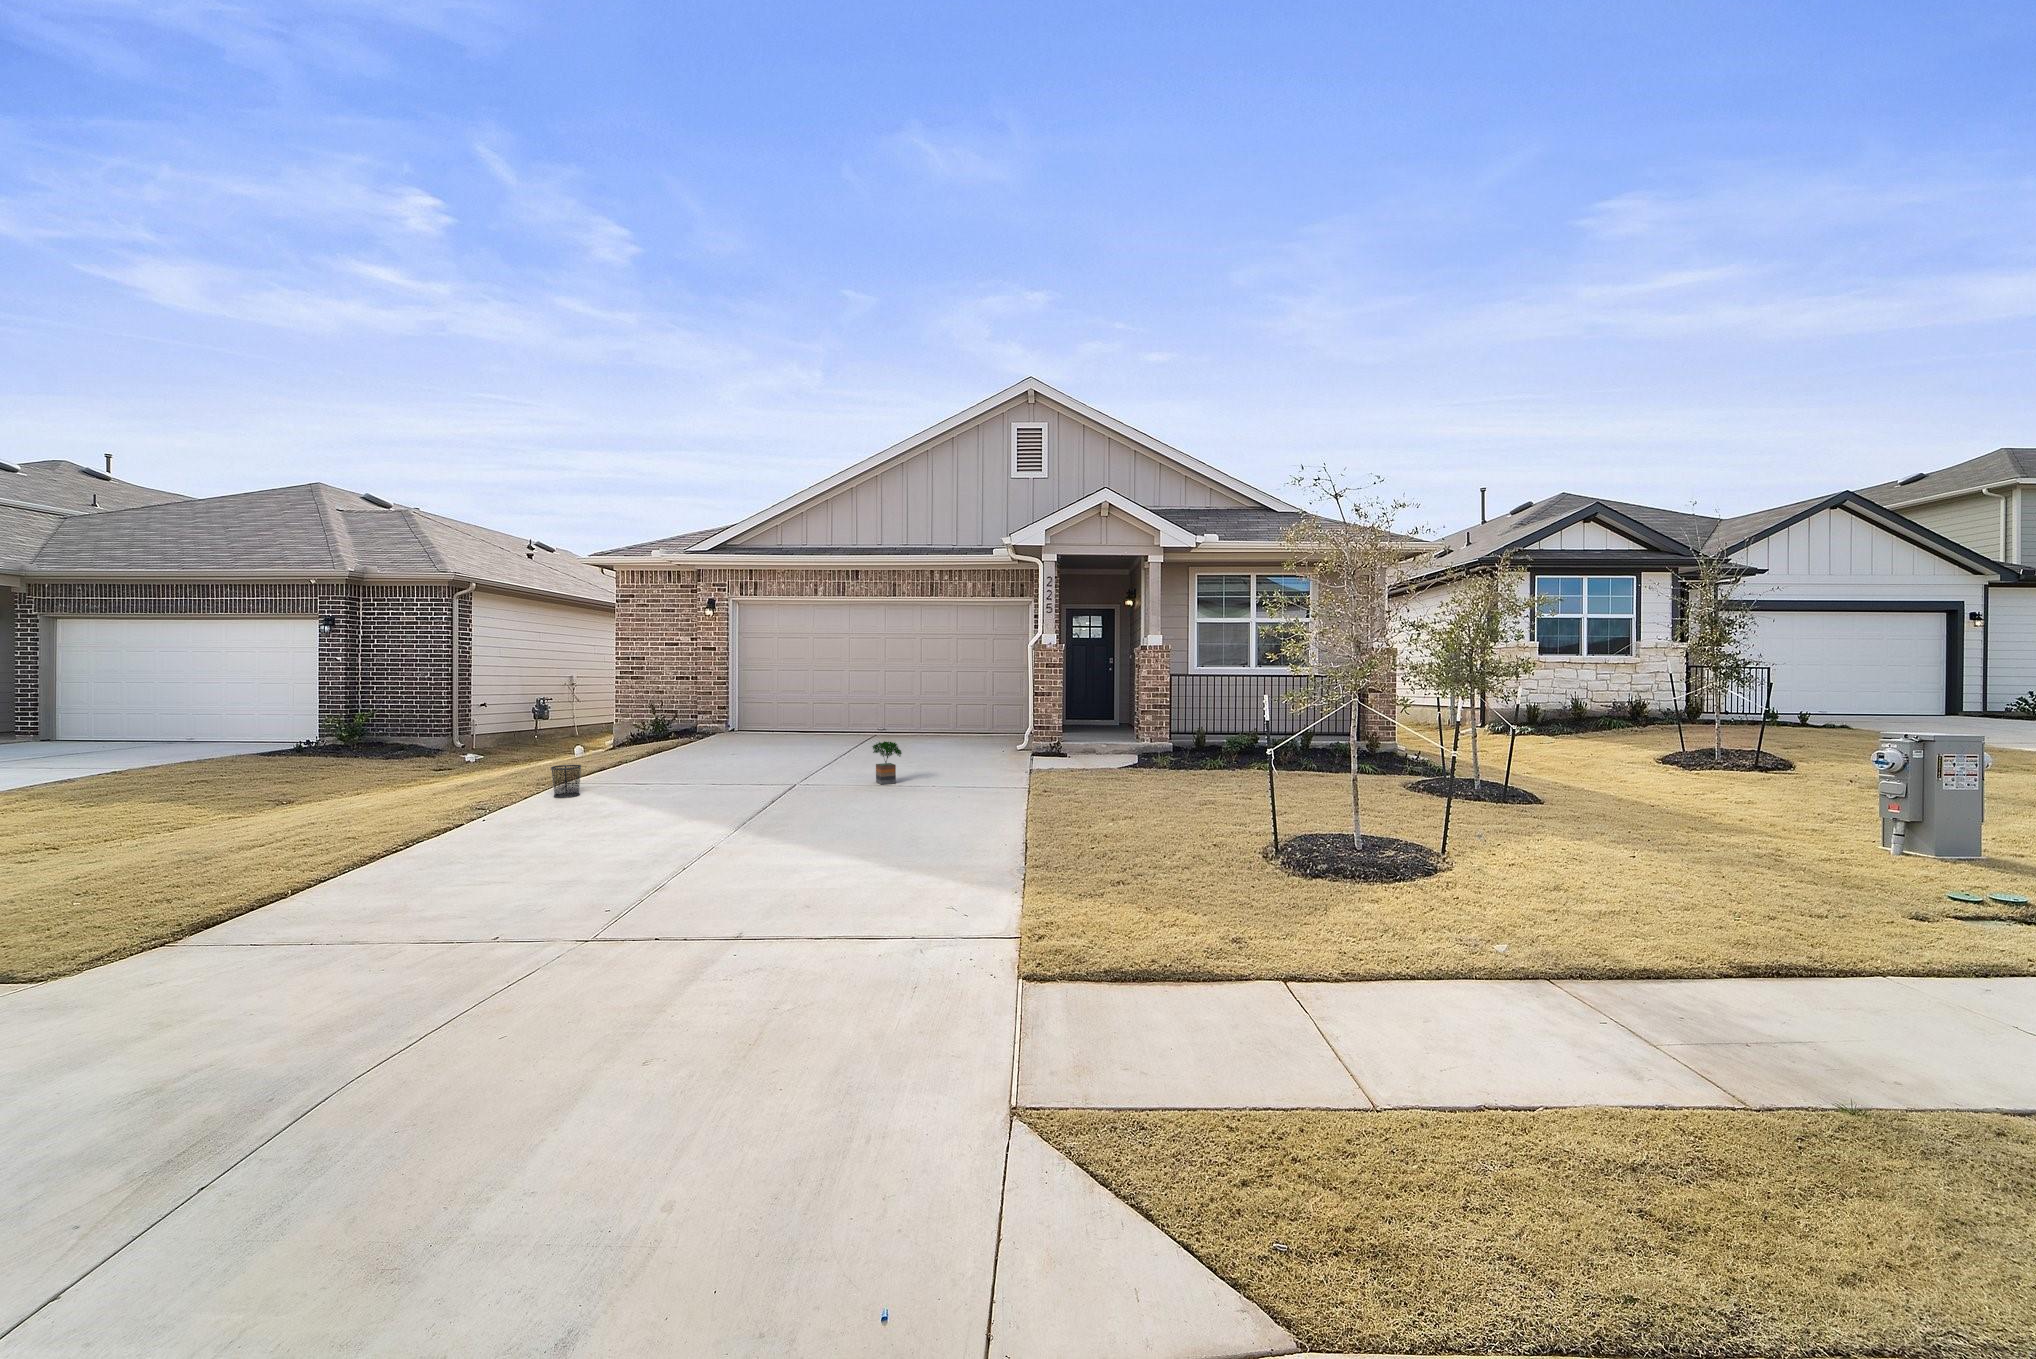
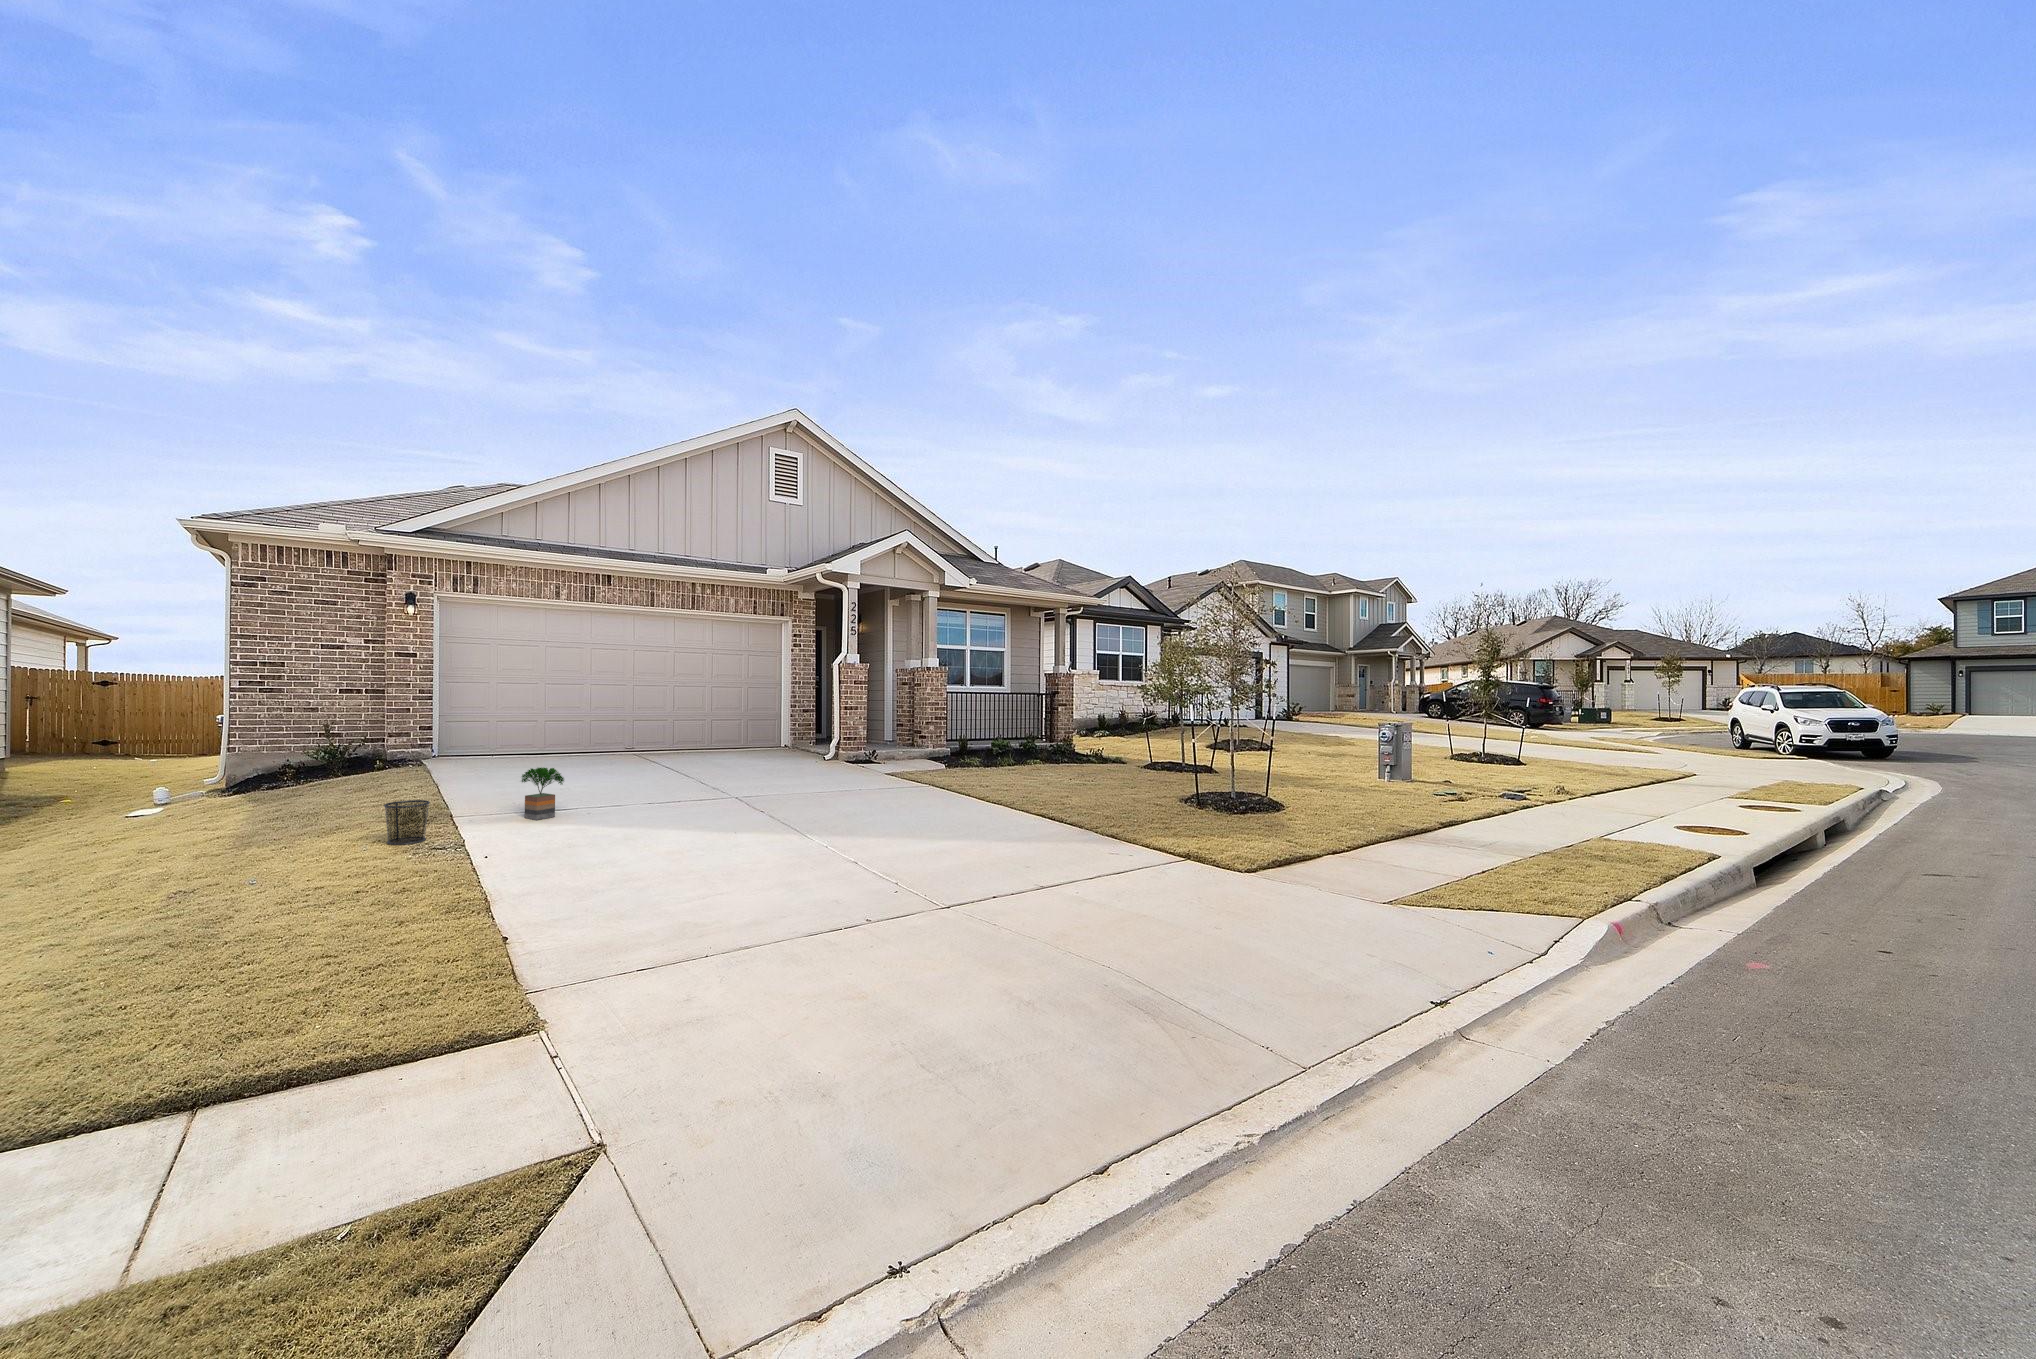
potted tree: present [872,741,902,784] -> present [522,768,564,820]

